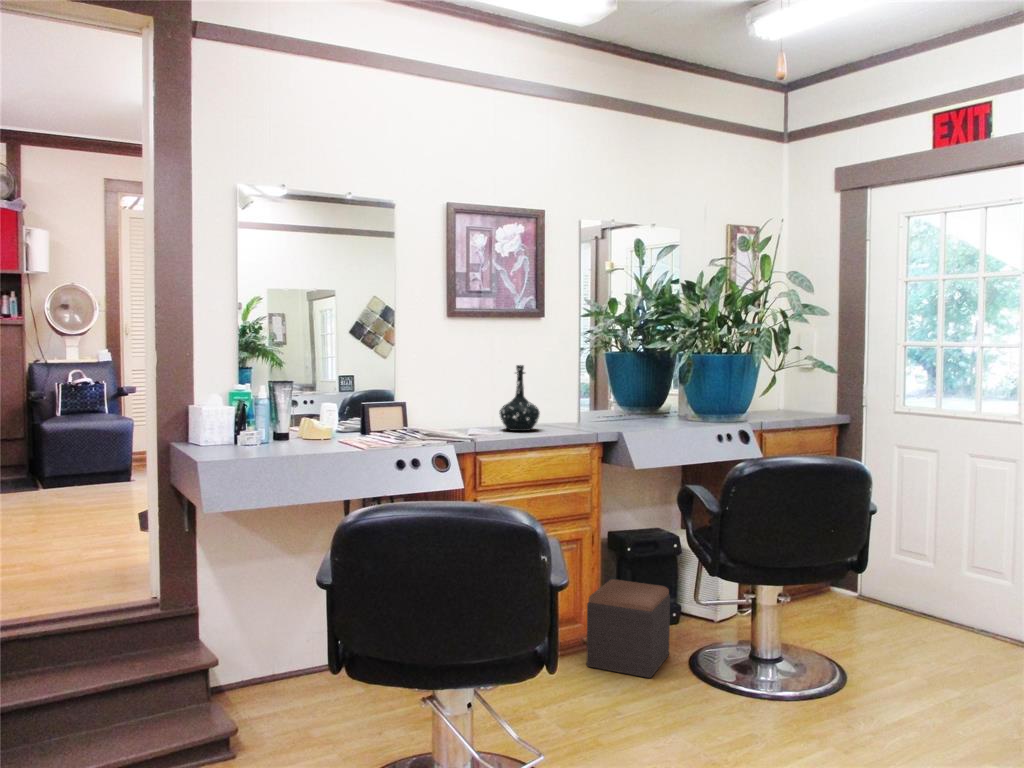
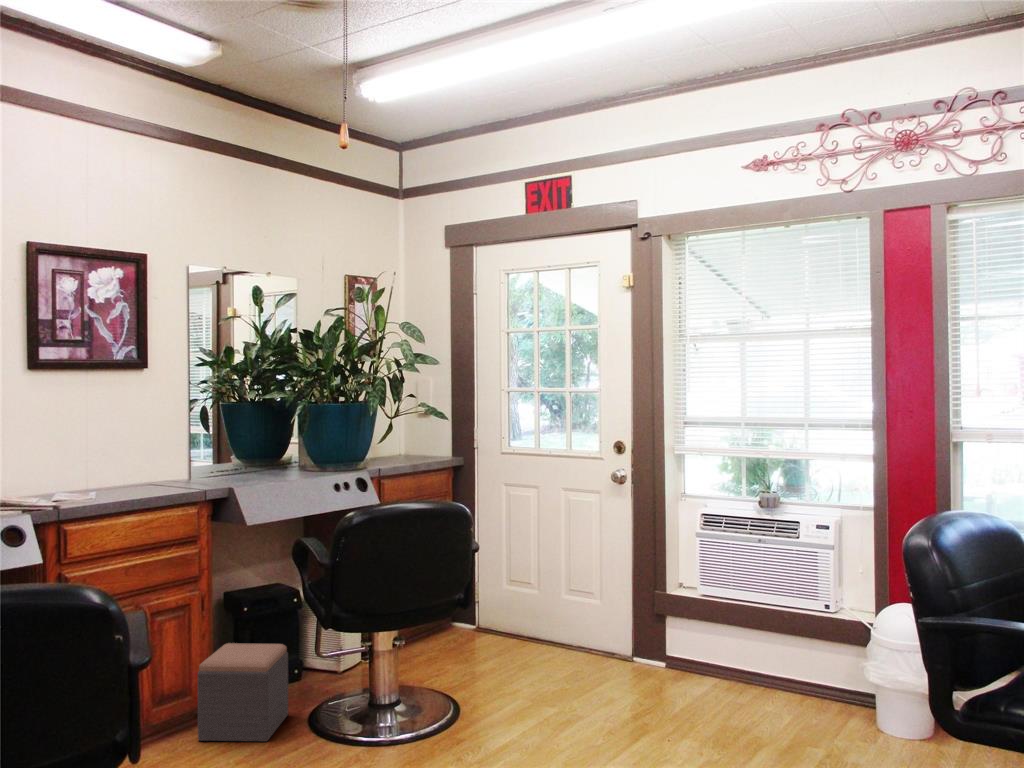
bottle: present [499,365,540,431] -> none [93,421,142,493]

